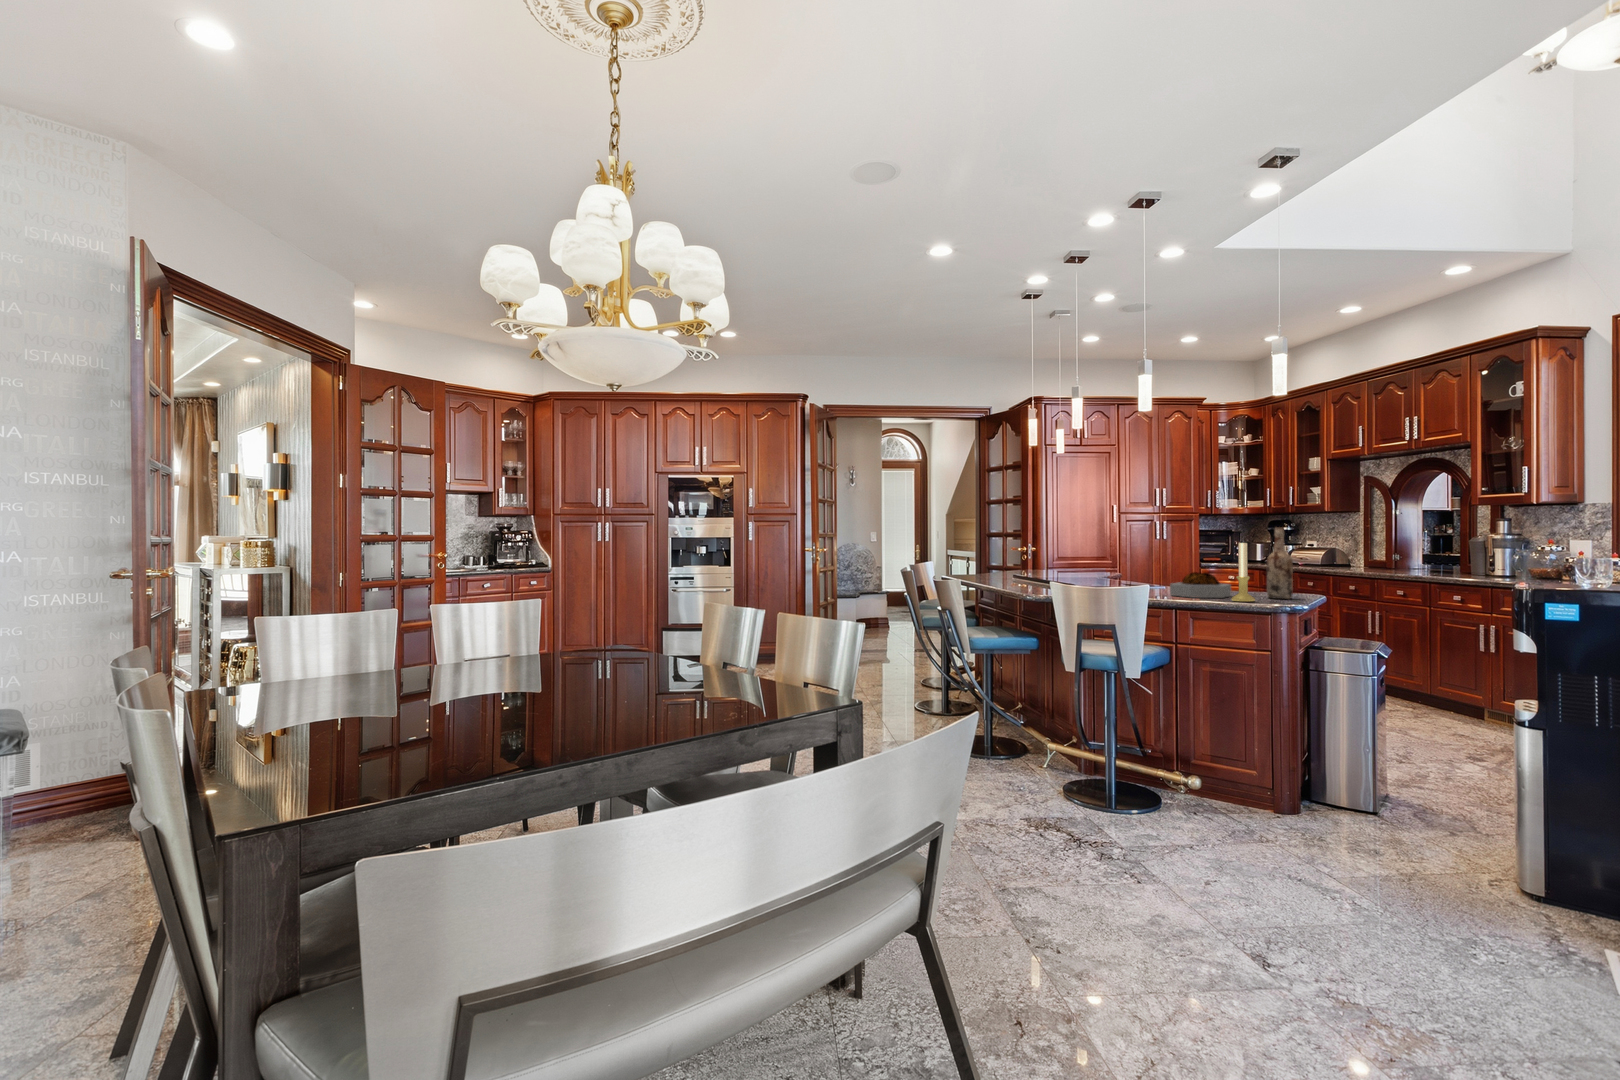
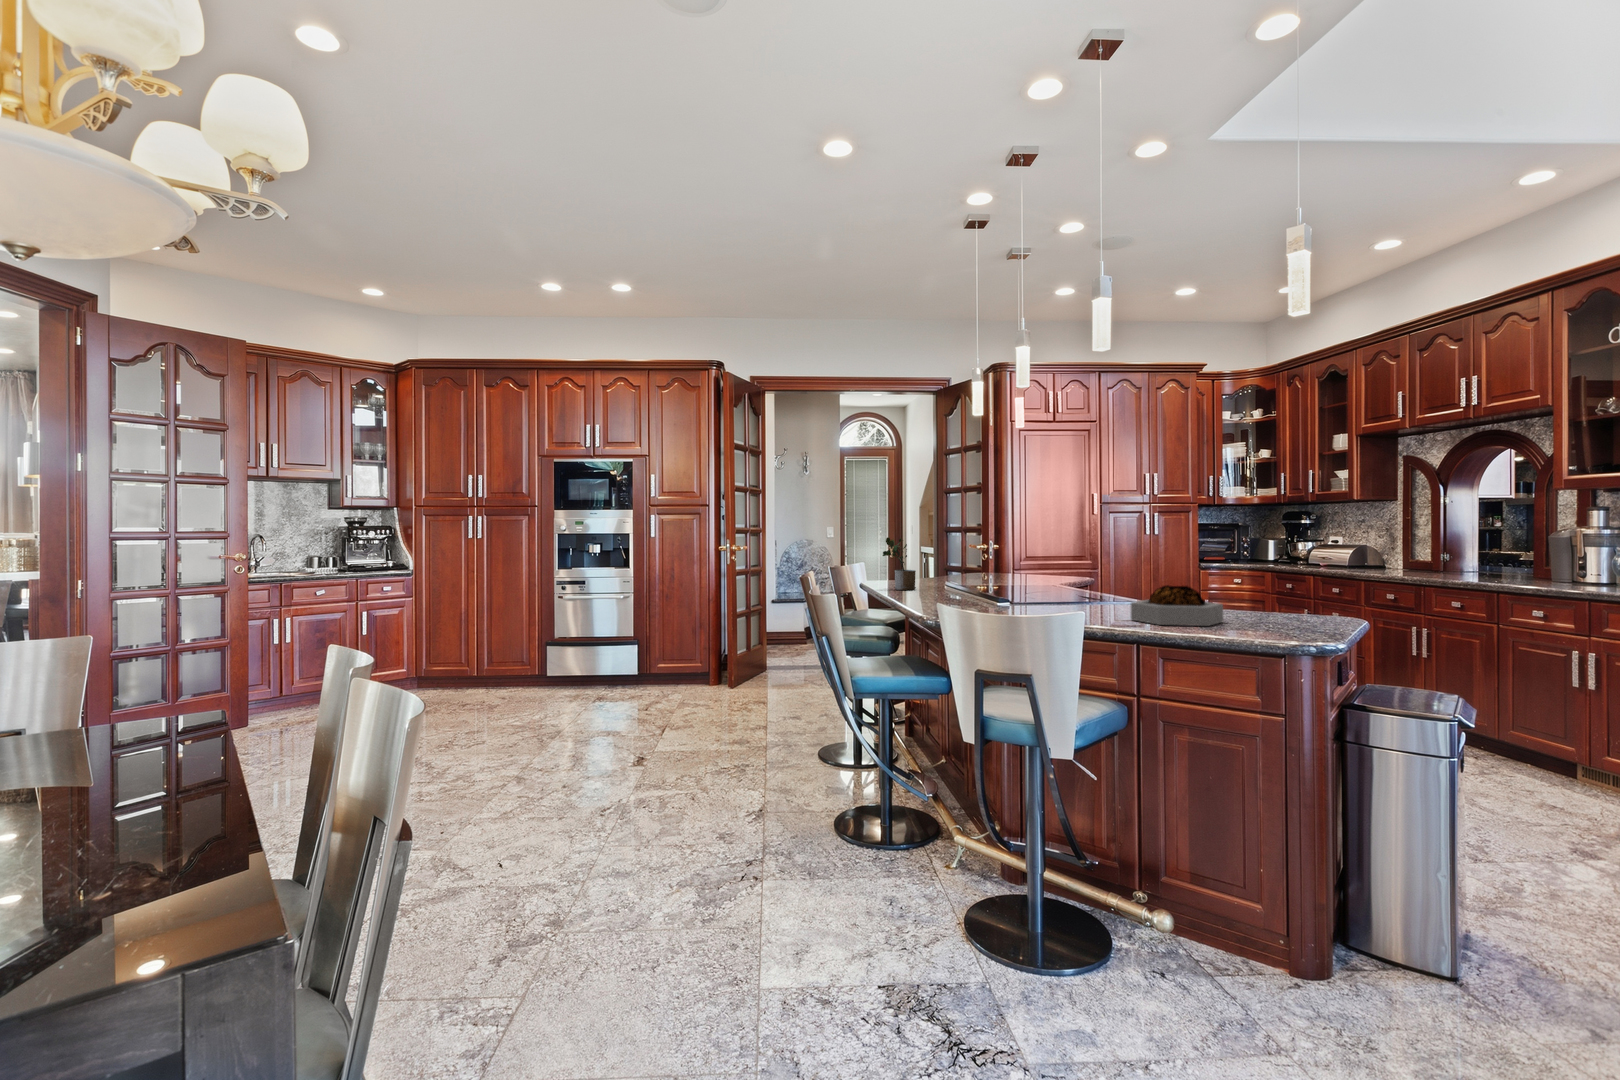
wine bottle: present [1267,527,1293,599] -> none [1278,517,1318,629]
potted plant: none [968,541,994,581] -> present [883,537,916,590]
candle holder: present [1231,543,1255,602] -> none [1221,538,1259,636]

